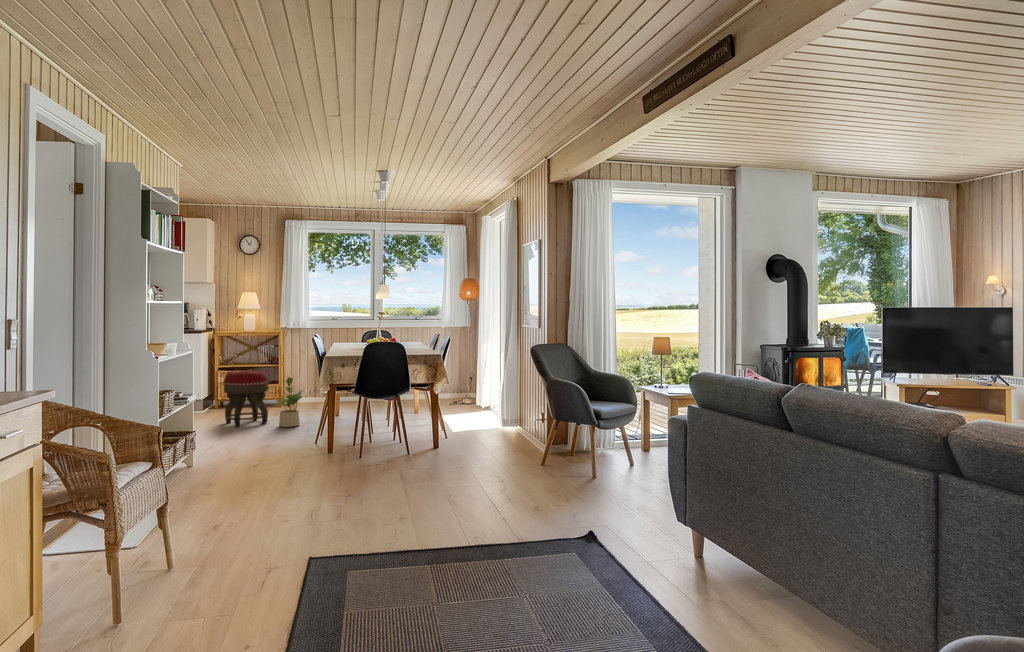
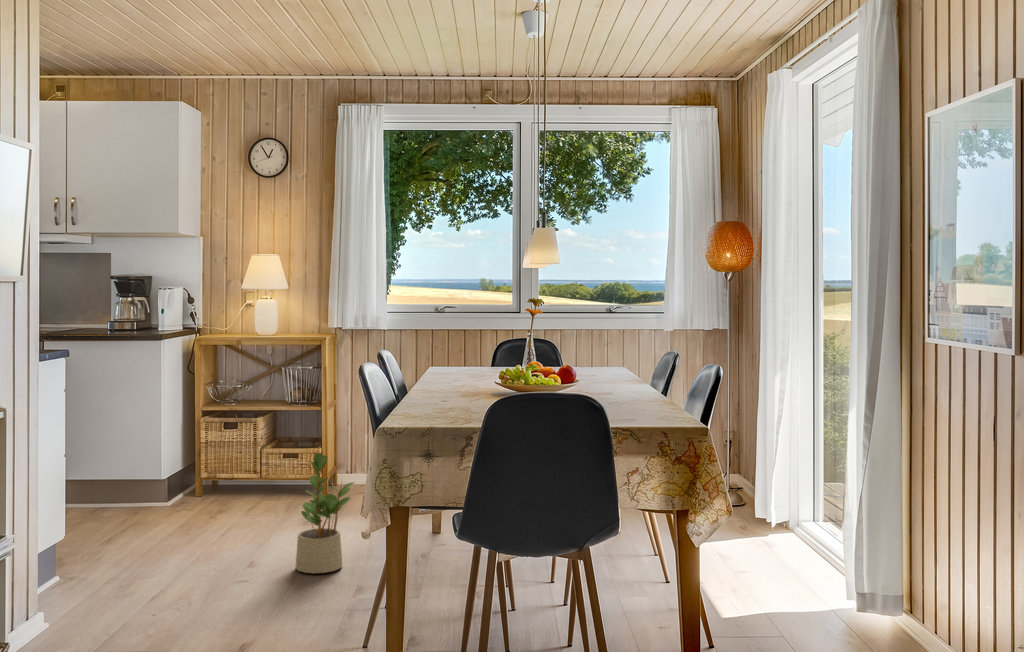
footstool: present [223,370,269,427] -> none [181,429,281,564]

